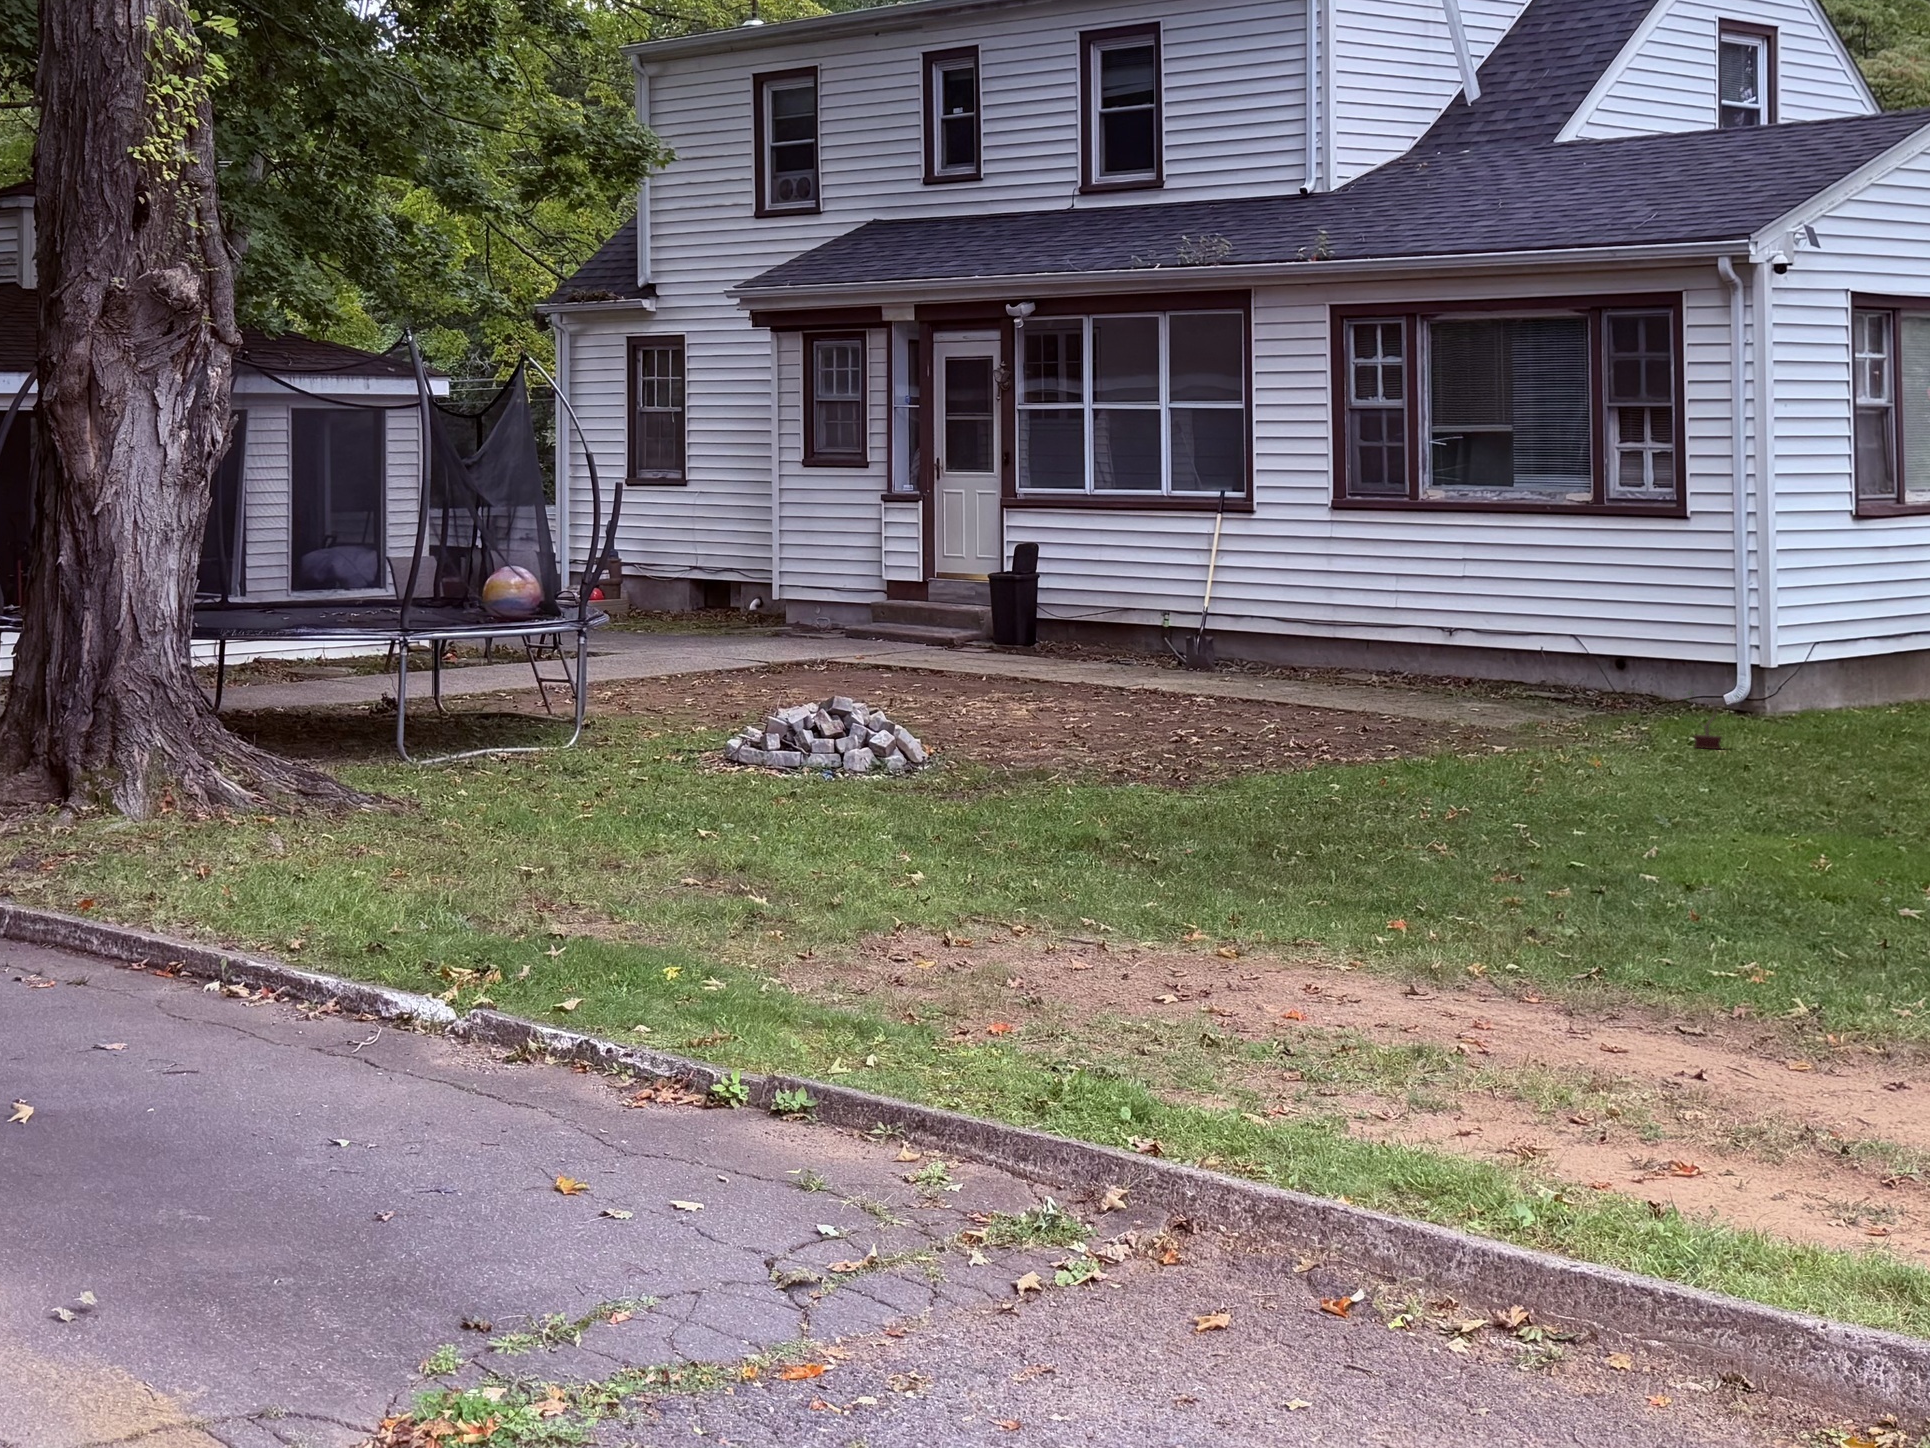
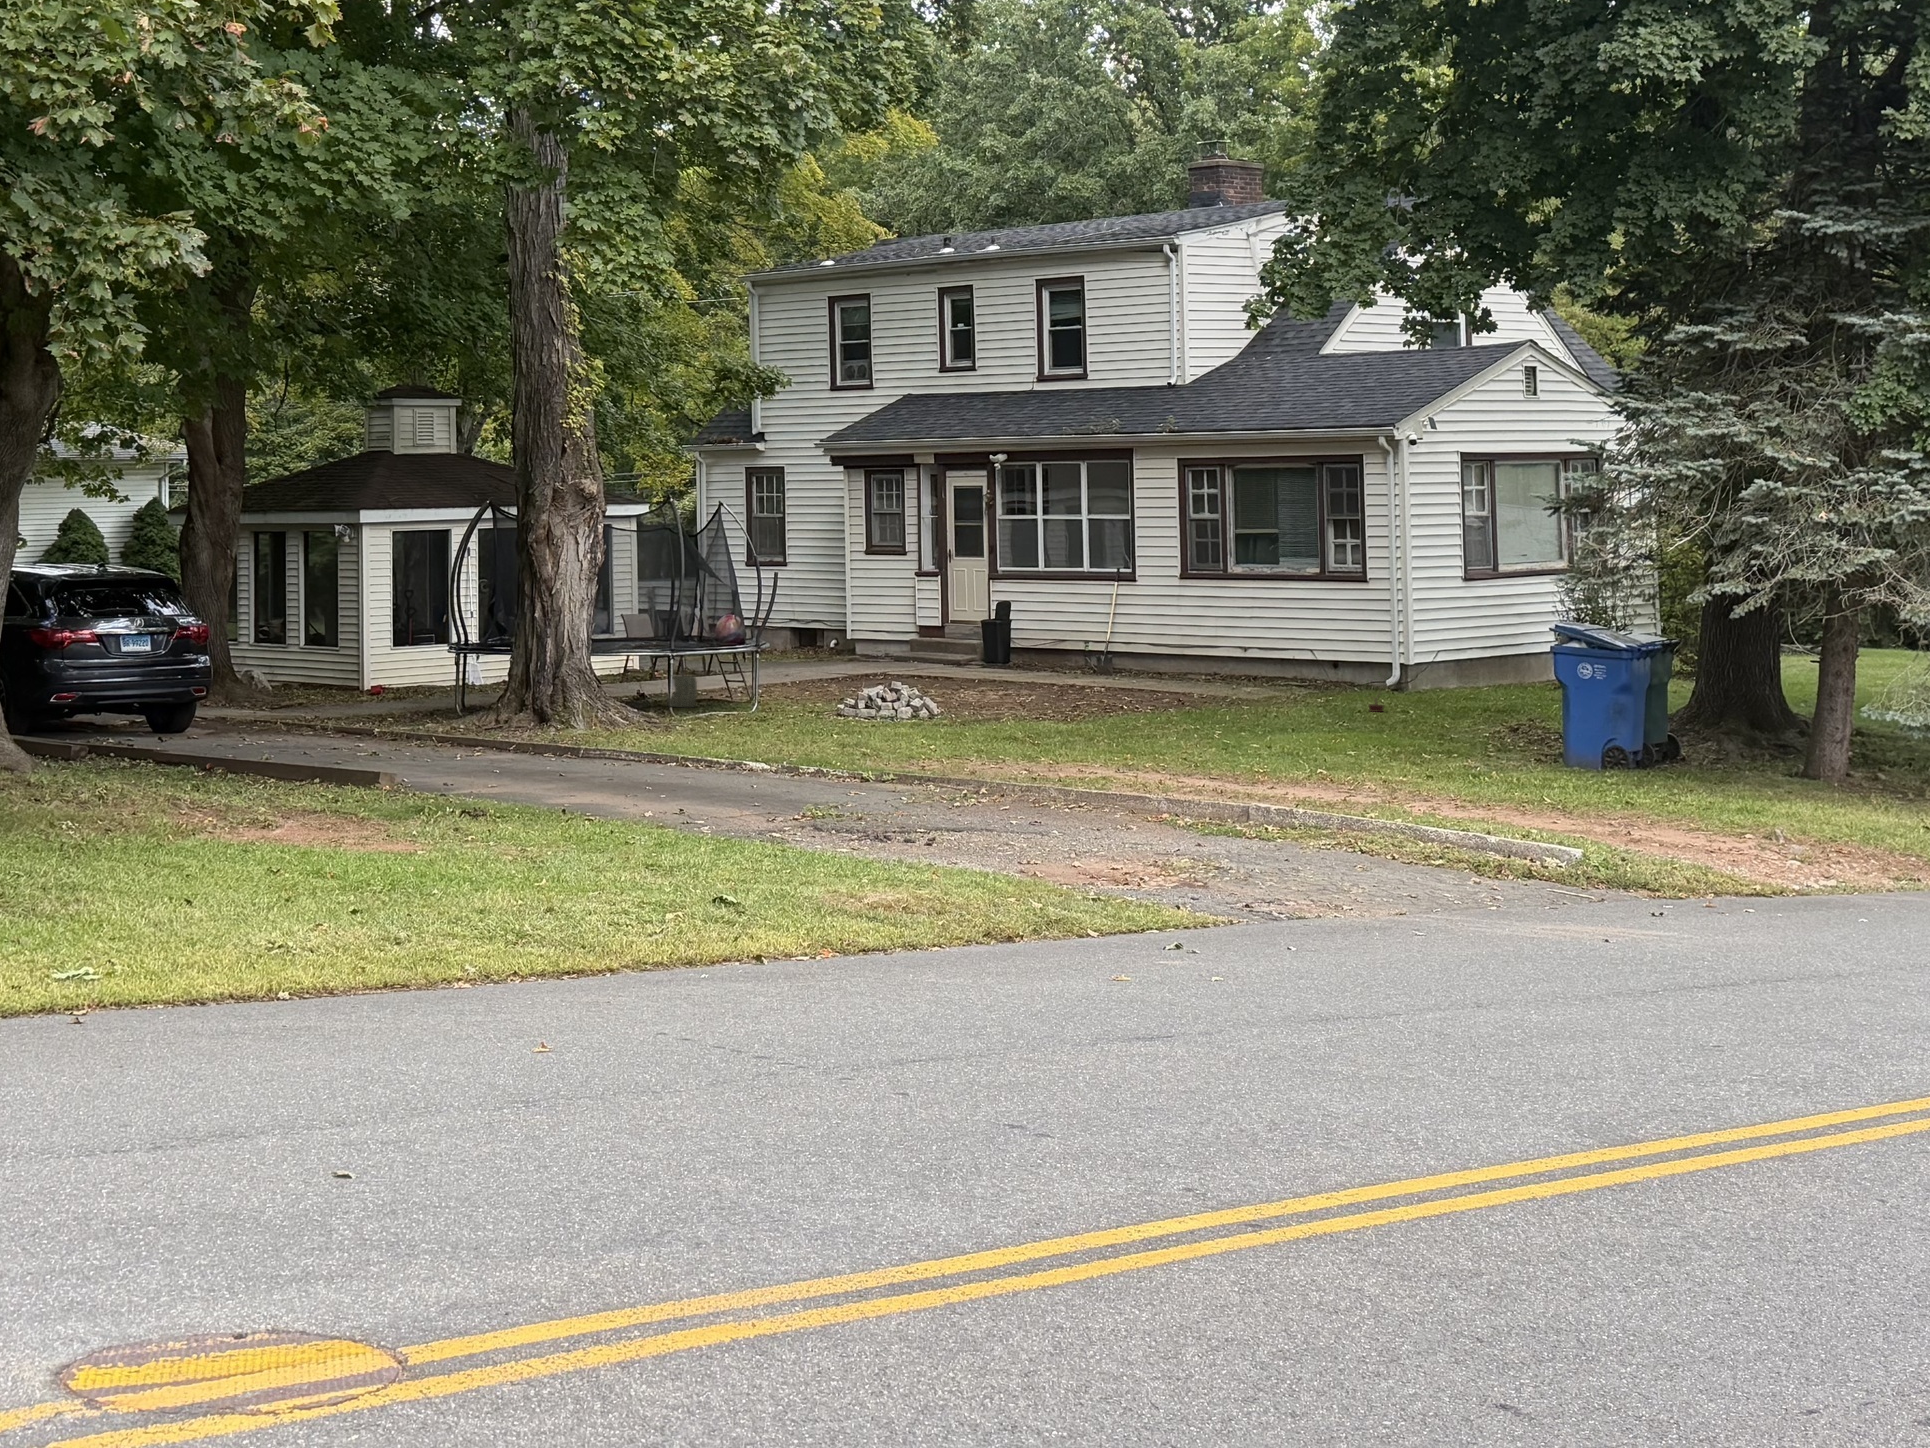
woven basket: none [400,673,459,735] -> present [667,676,697,707]

